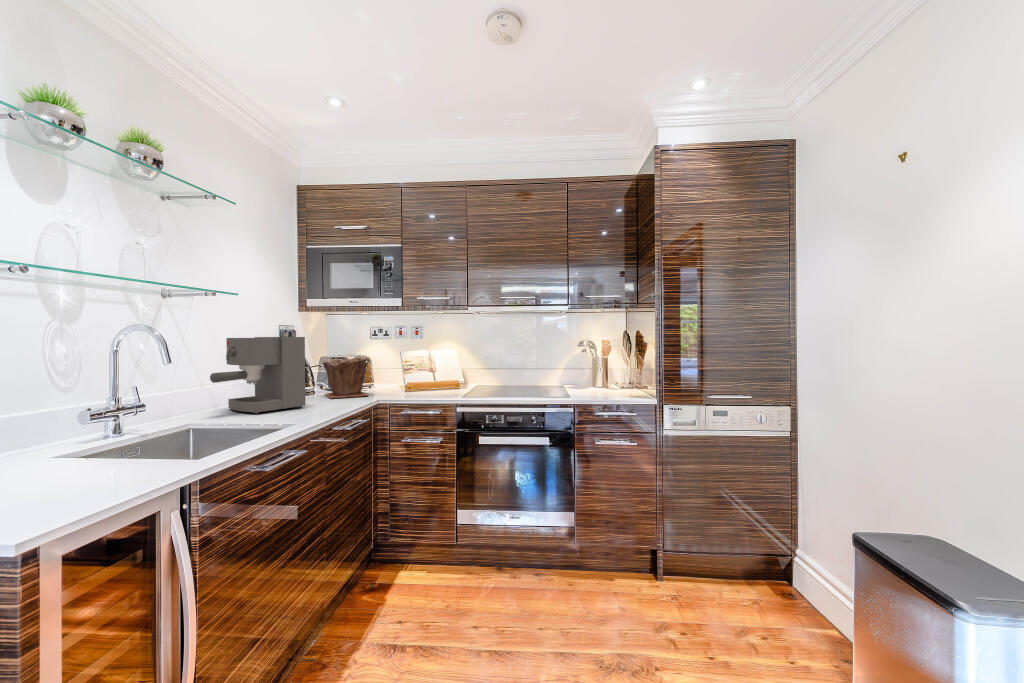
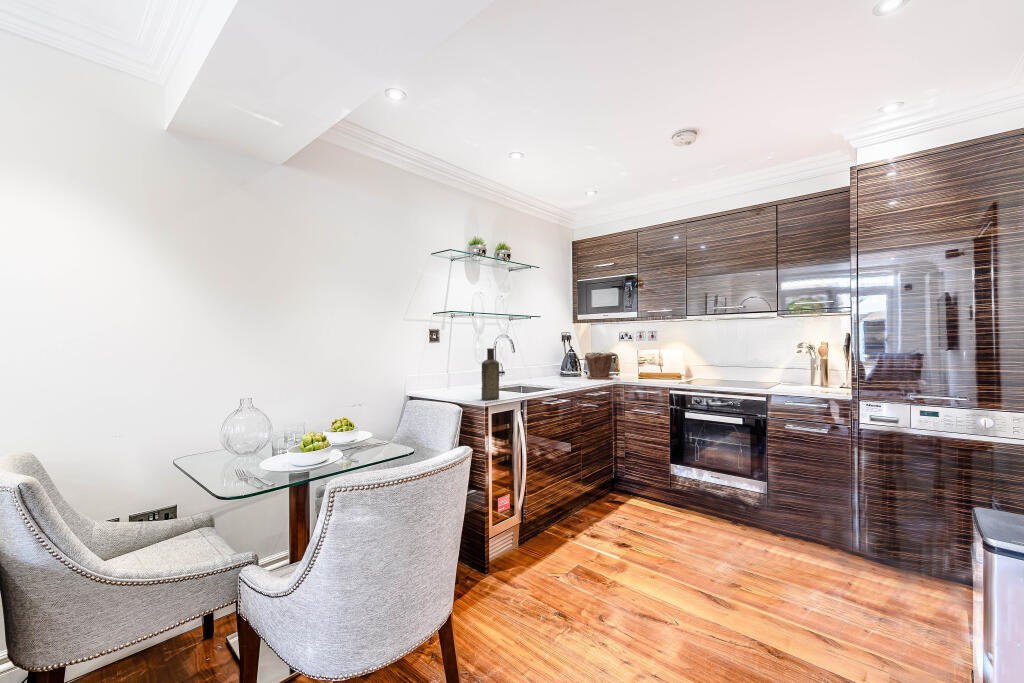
coffee maker: present [210,337,305,414] -> none [526,340,573,383]
bottle: none [49,358,129,499] -> present [482,348,499,400]

